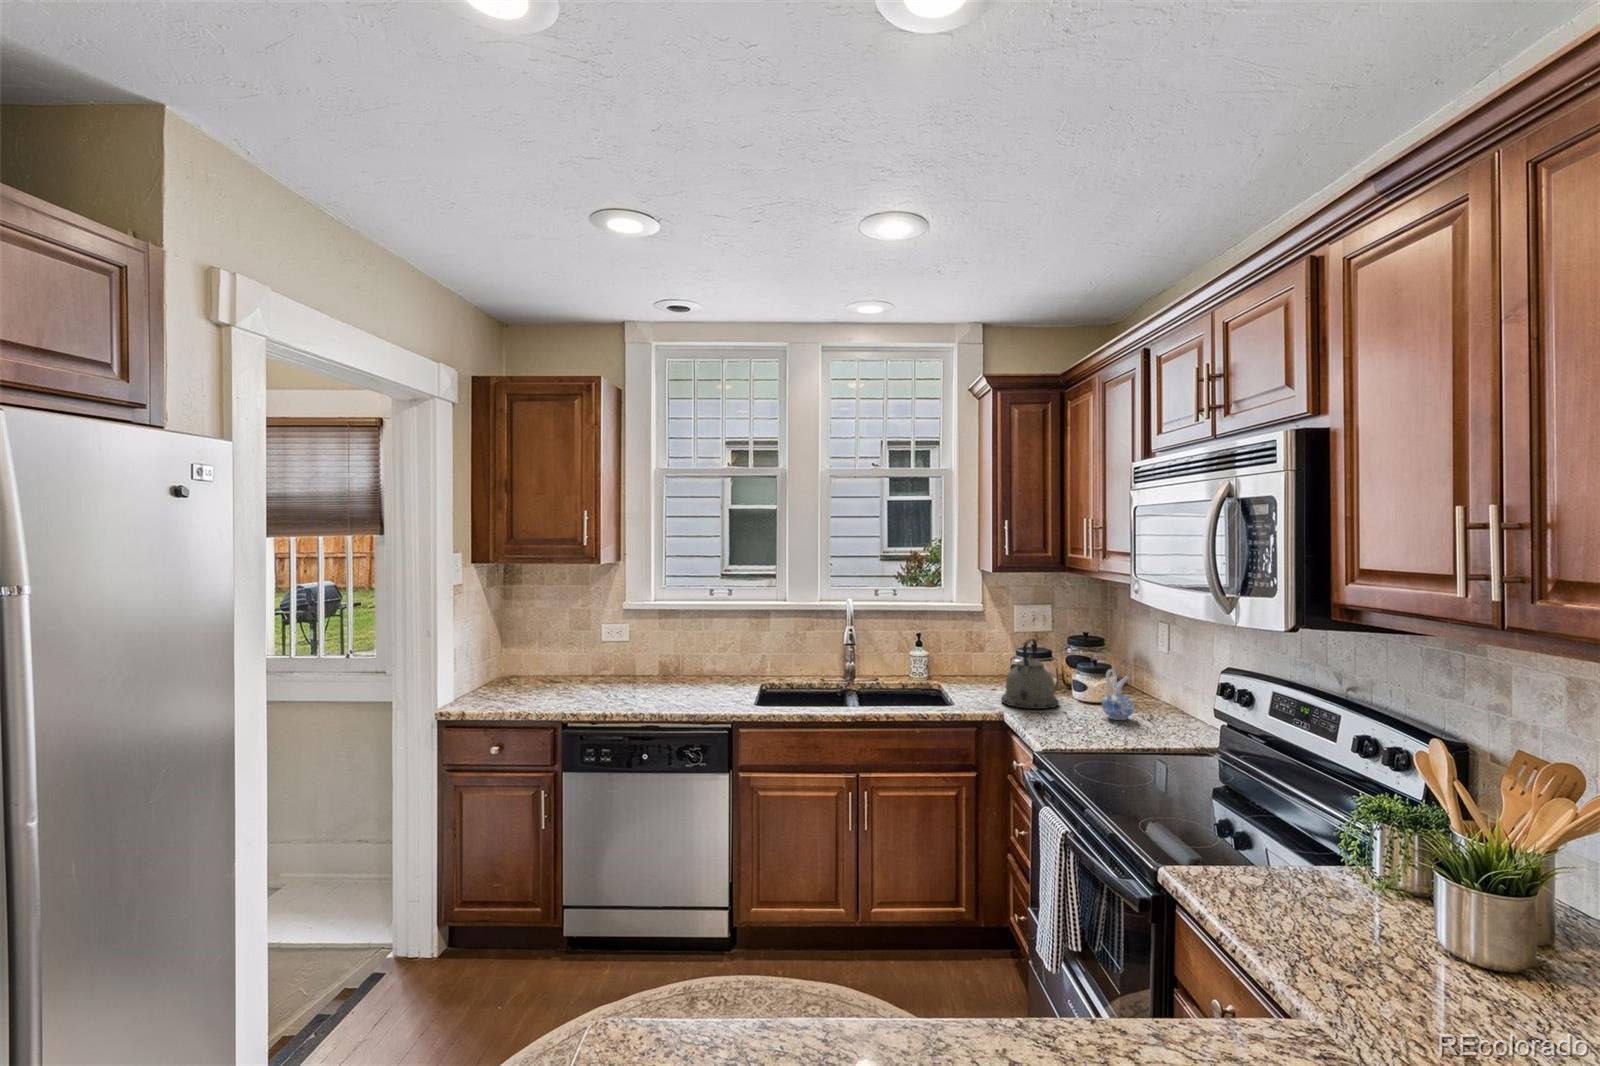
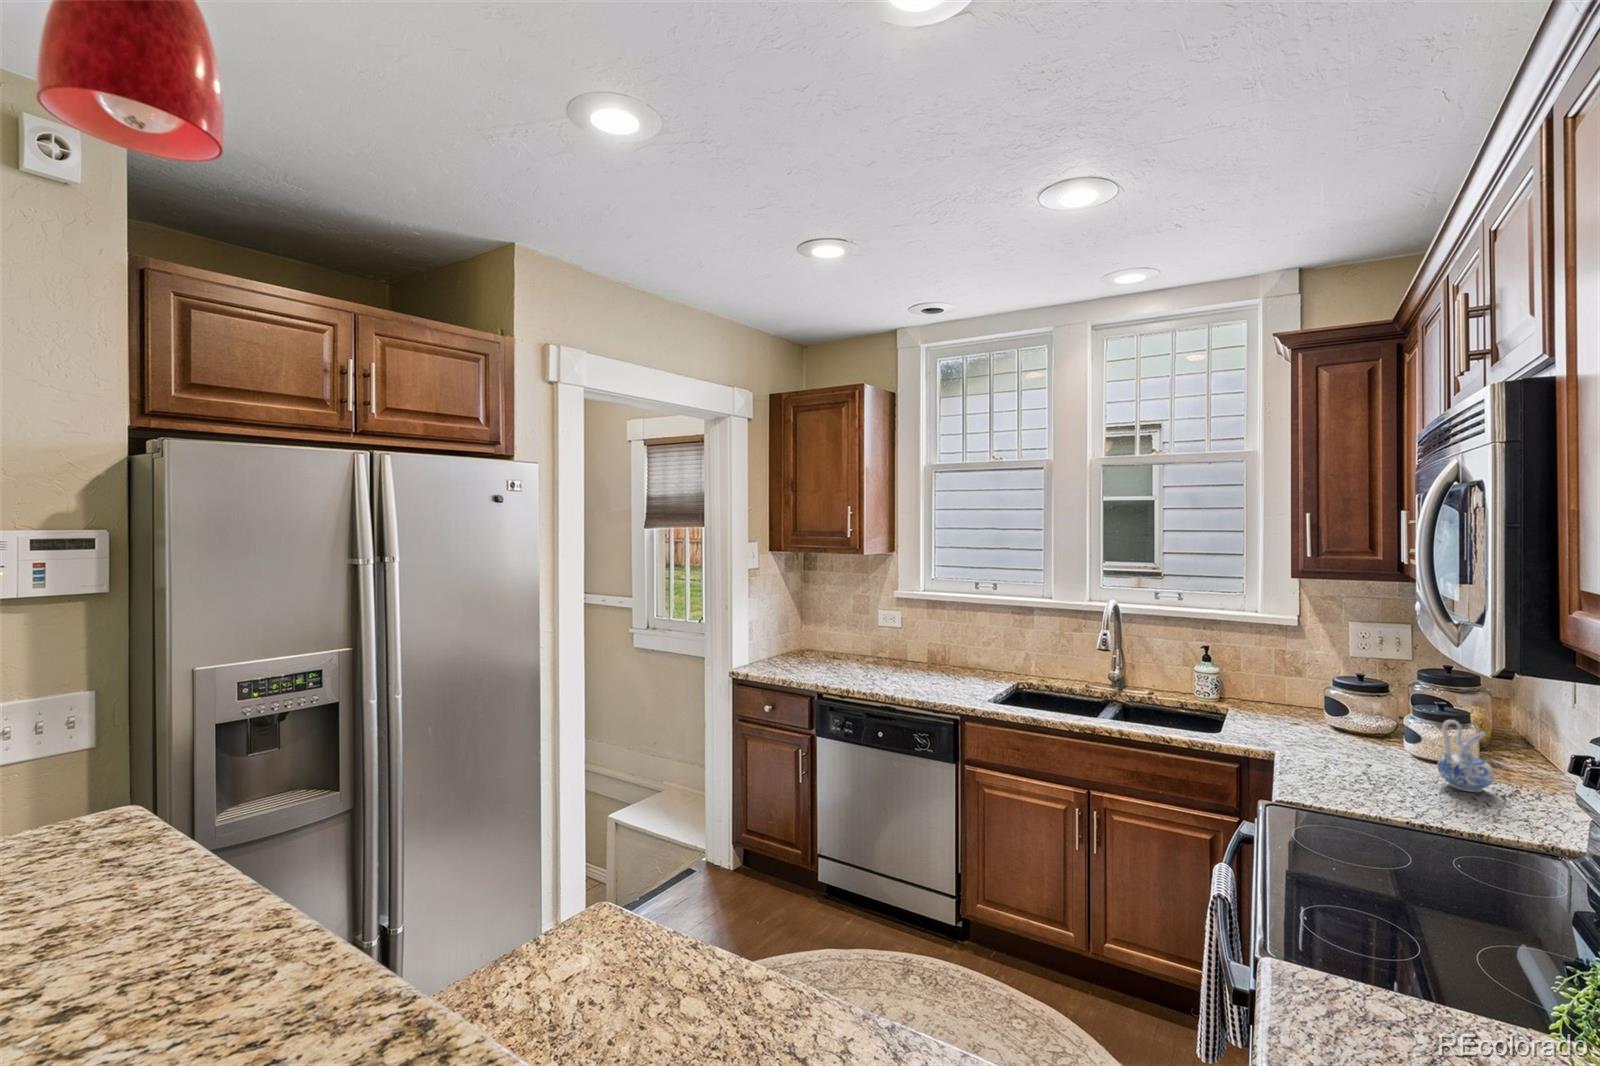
kettle: present [1001,639,1059,709] -> none [1293,665,1382,757]

